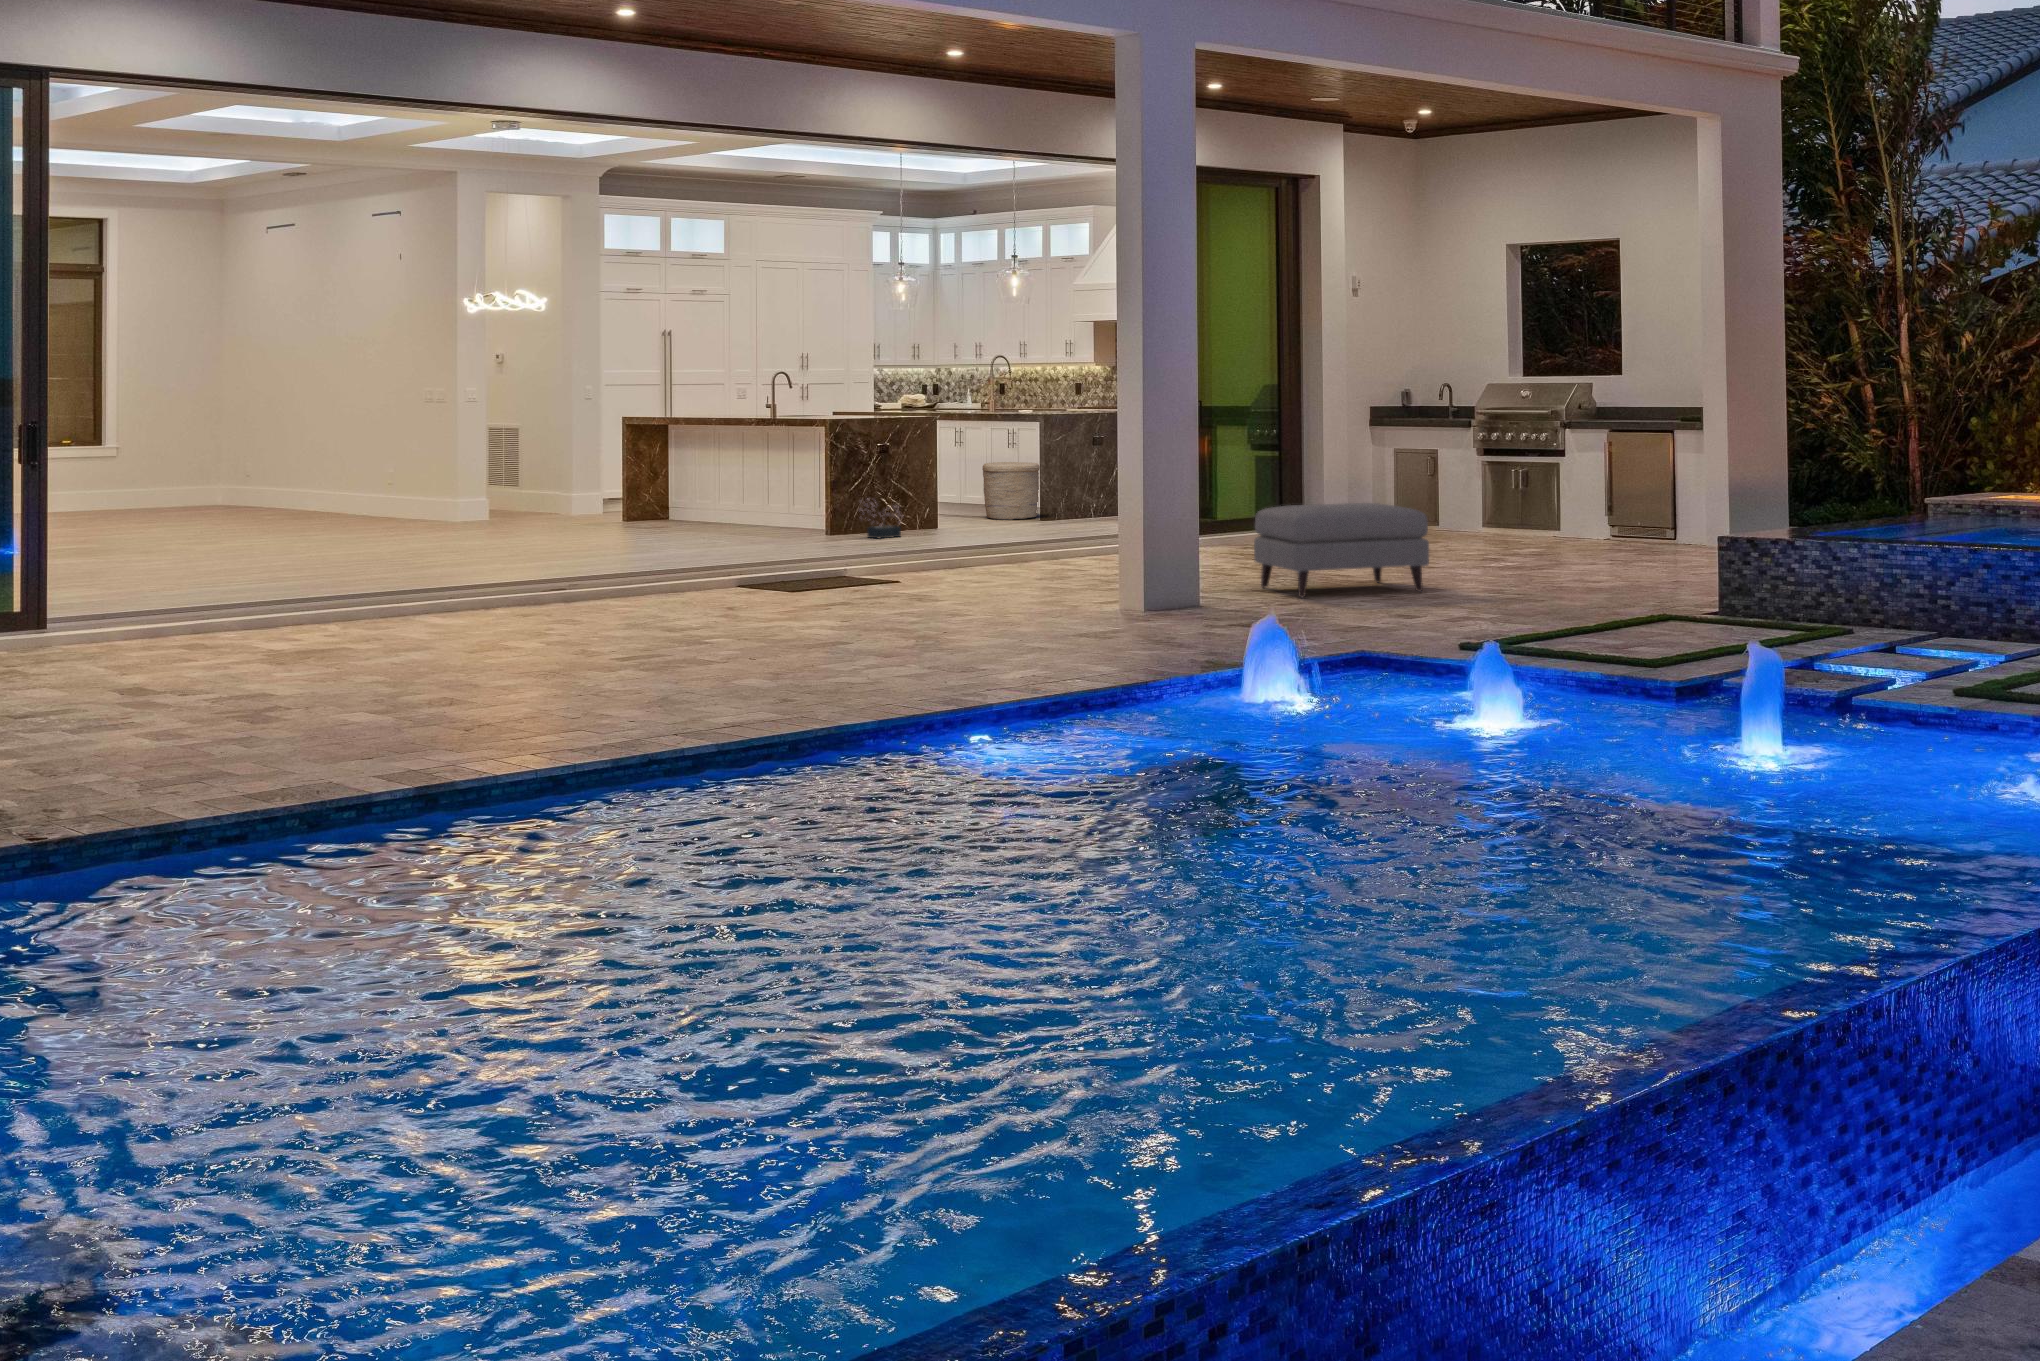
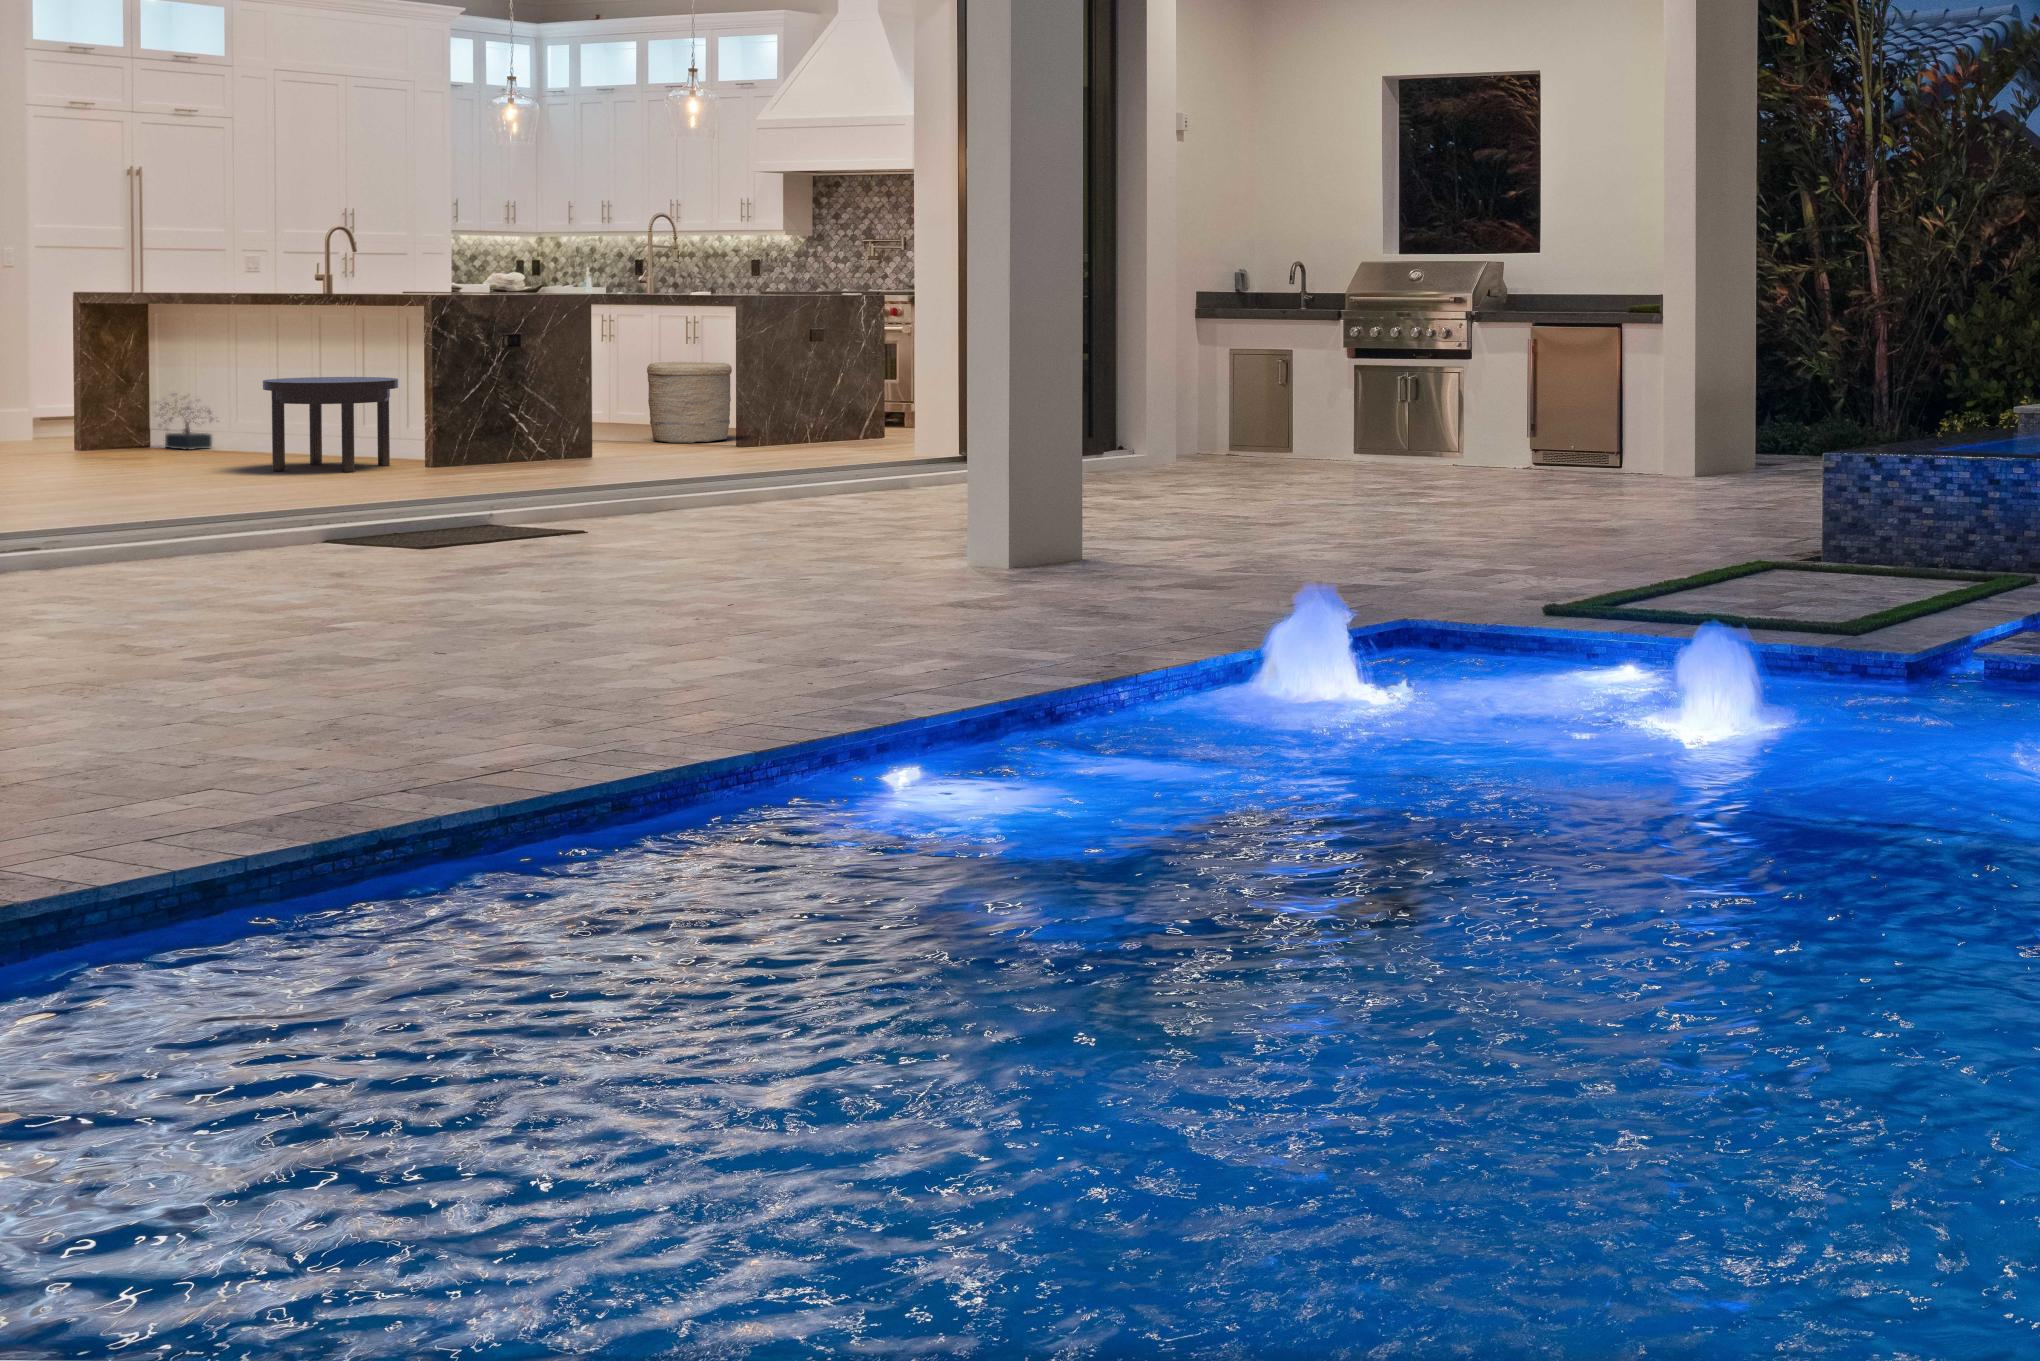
side table: none [731,475,814,539] -> present [263,377,398,472]
decorative plant: present [860,498,901,538] -> present [154,393,219,450]
ottoman: present [1254,503,1429,598] -> none [1137,412,1392,548]

